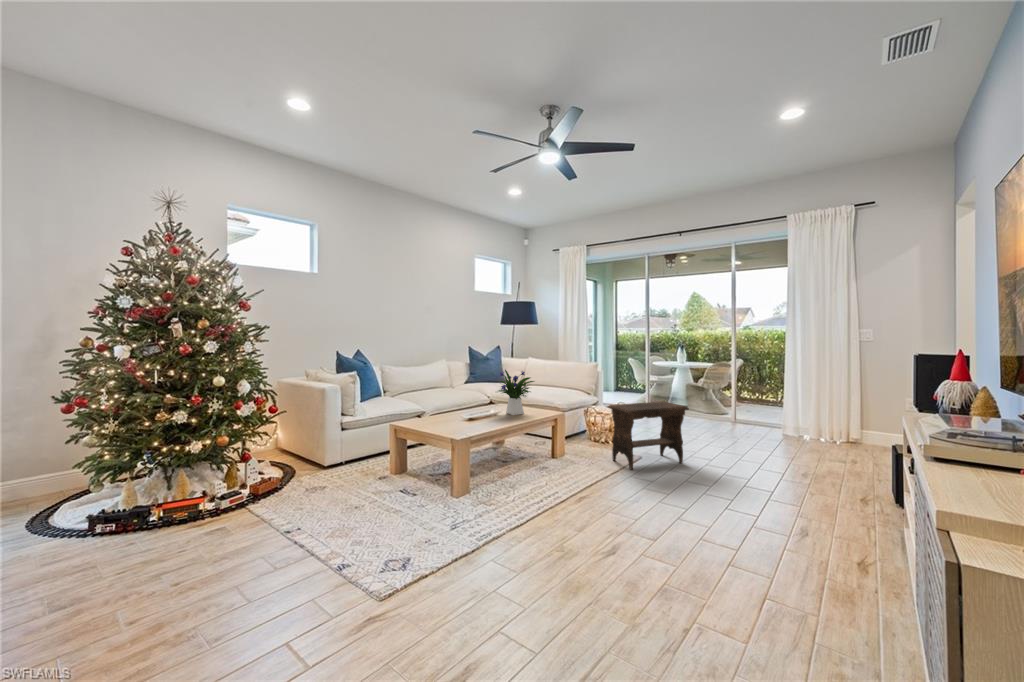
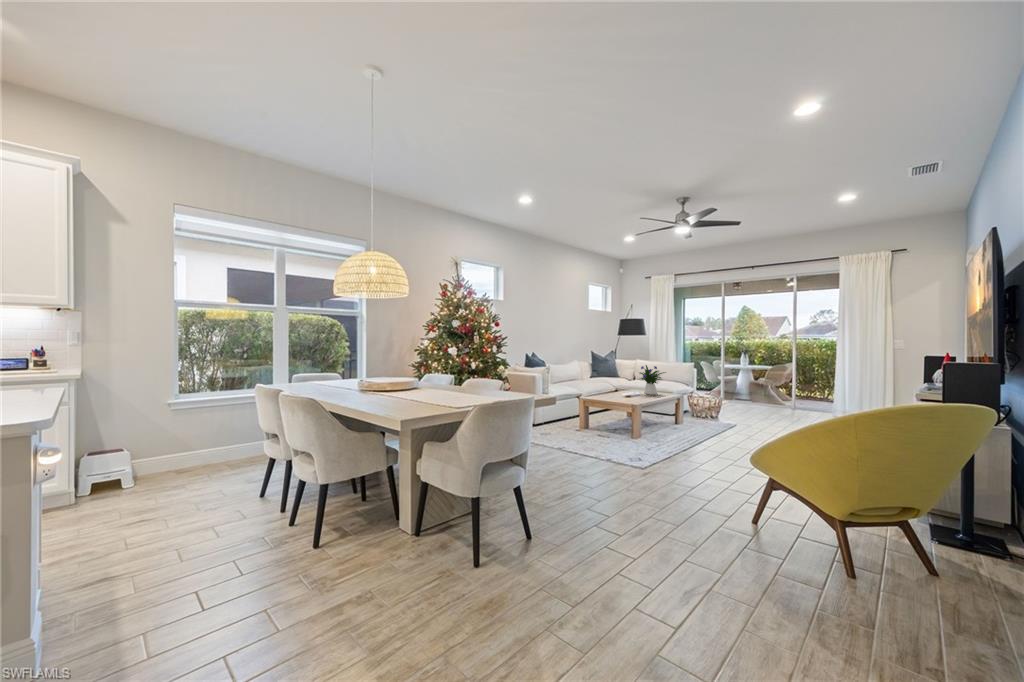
footstool: present [608,401,689,470] -> none [716,388,777,432]

